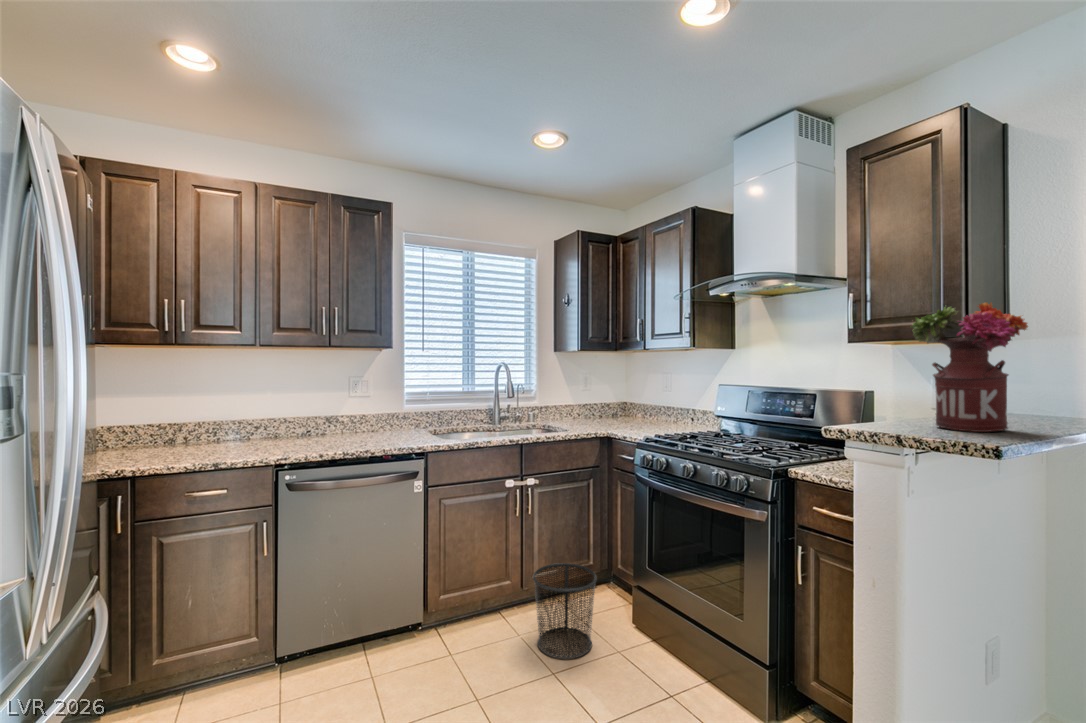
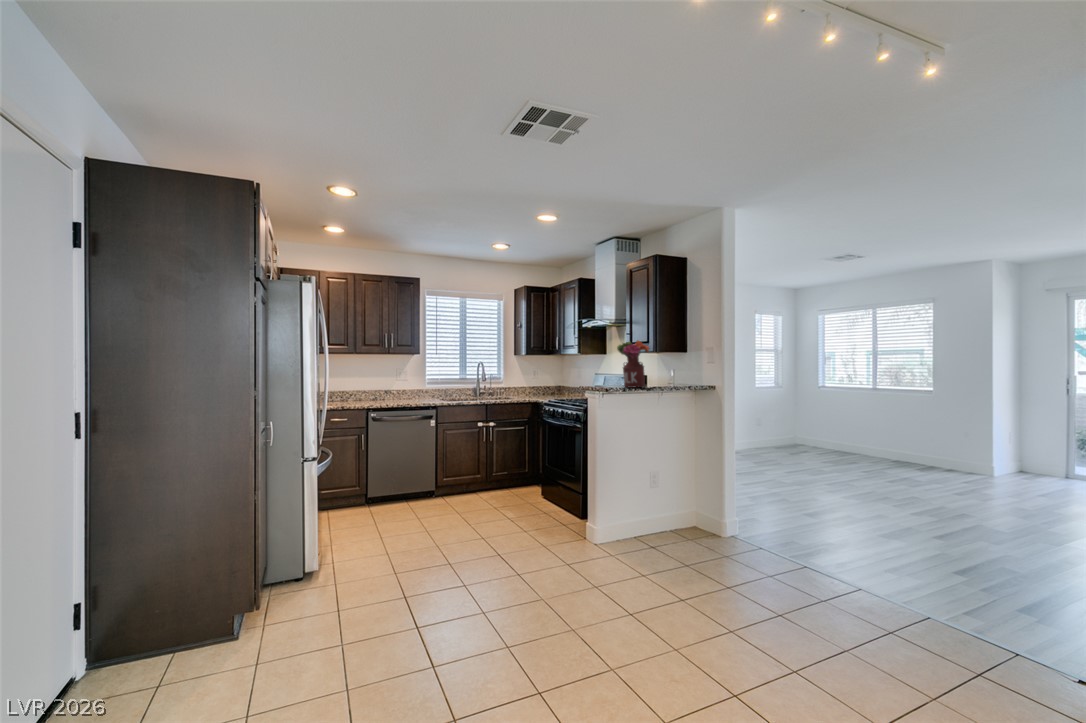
waste bin: present [533,563,597,659] -> none [489,464,520,504]

